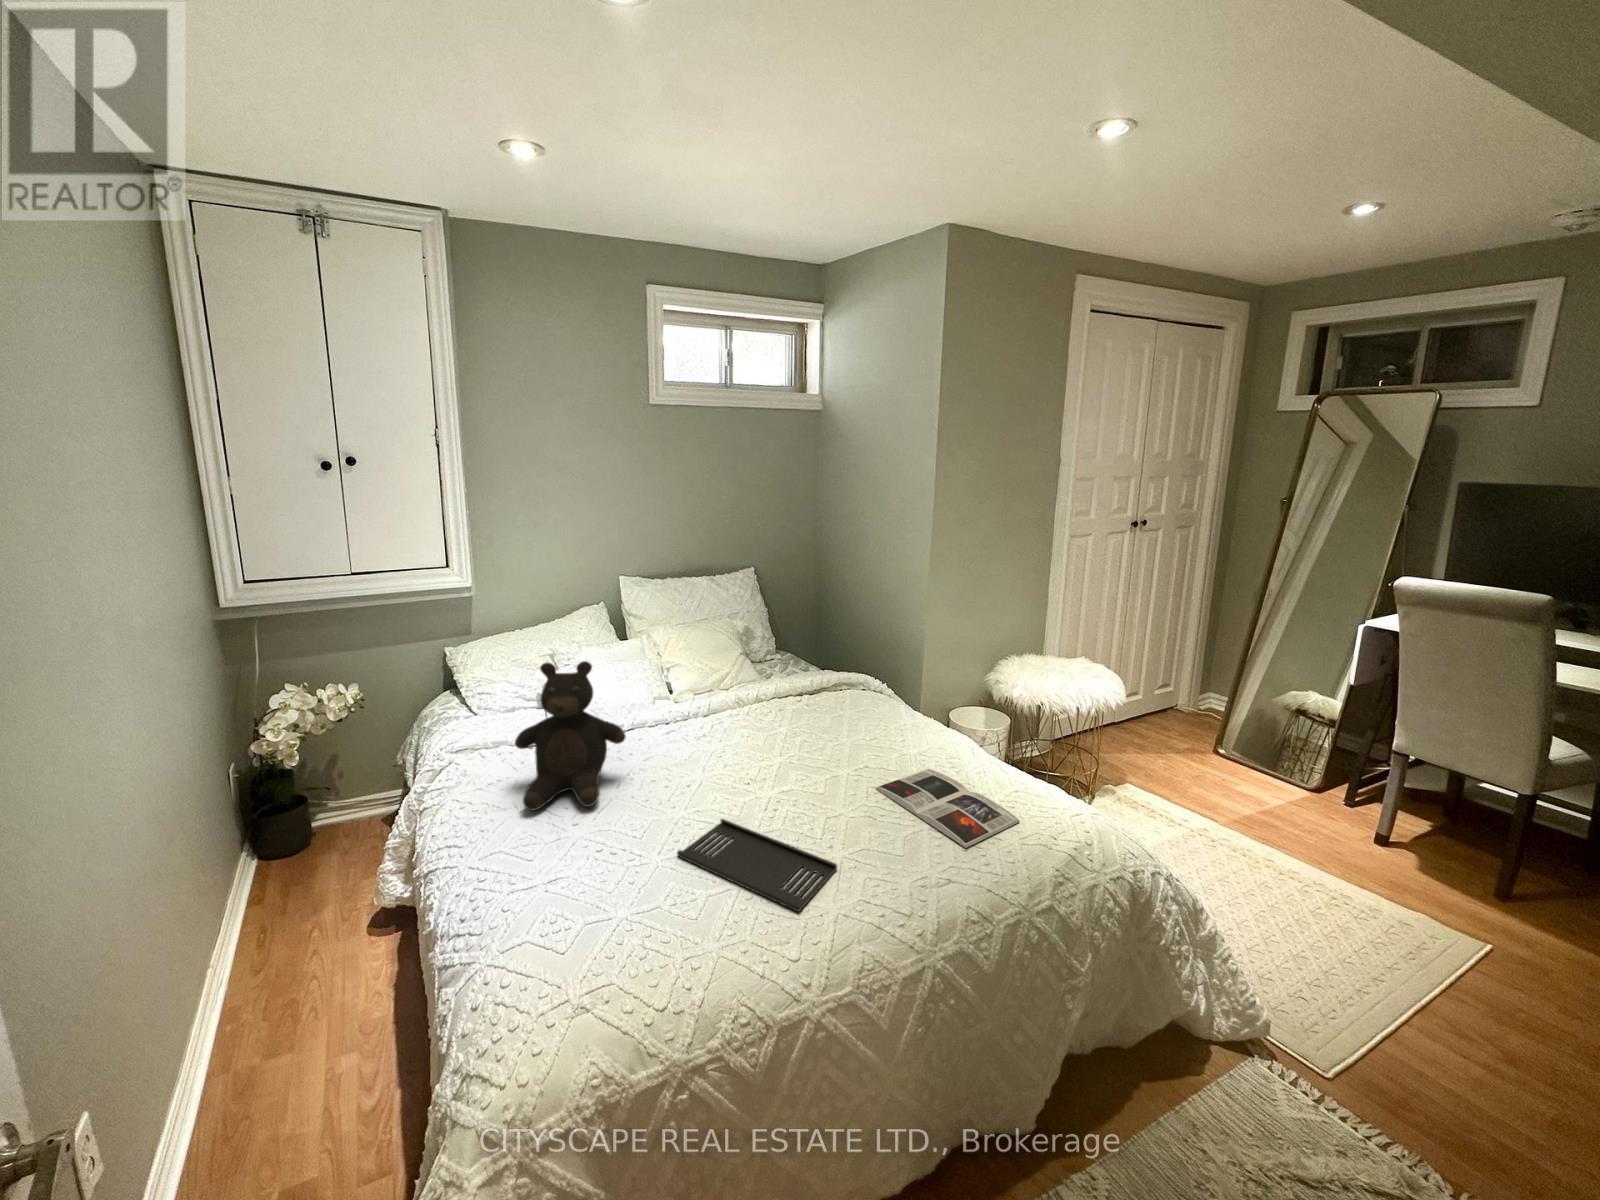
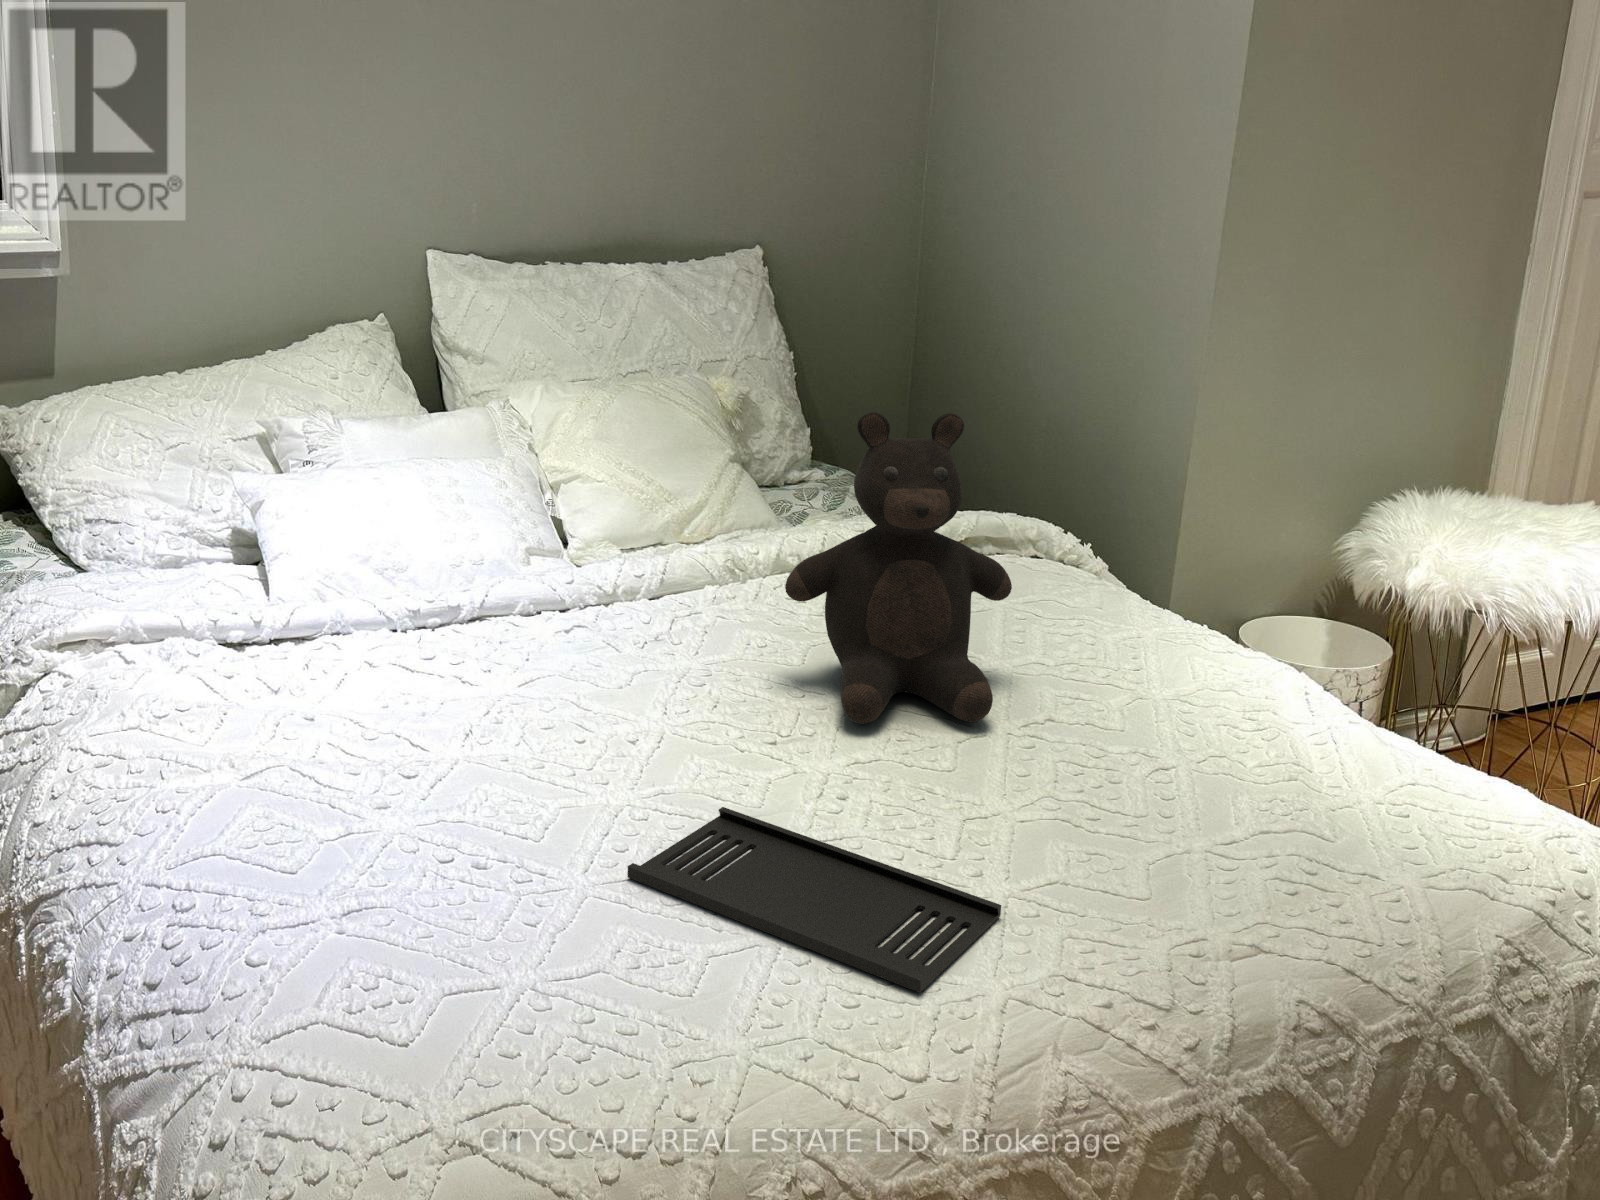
teddy bear: present [515,661,626,811] -> present [785,412,1012,724]
magazine: present [876,769,1020,848] -> none [1081,728,1426,888]

